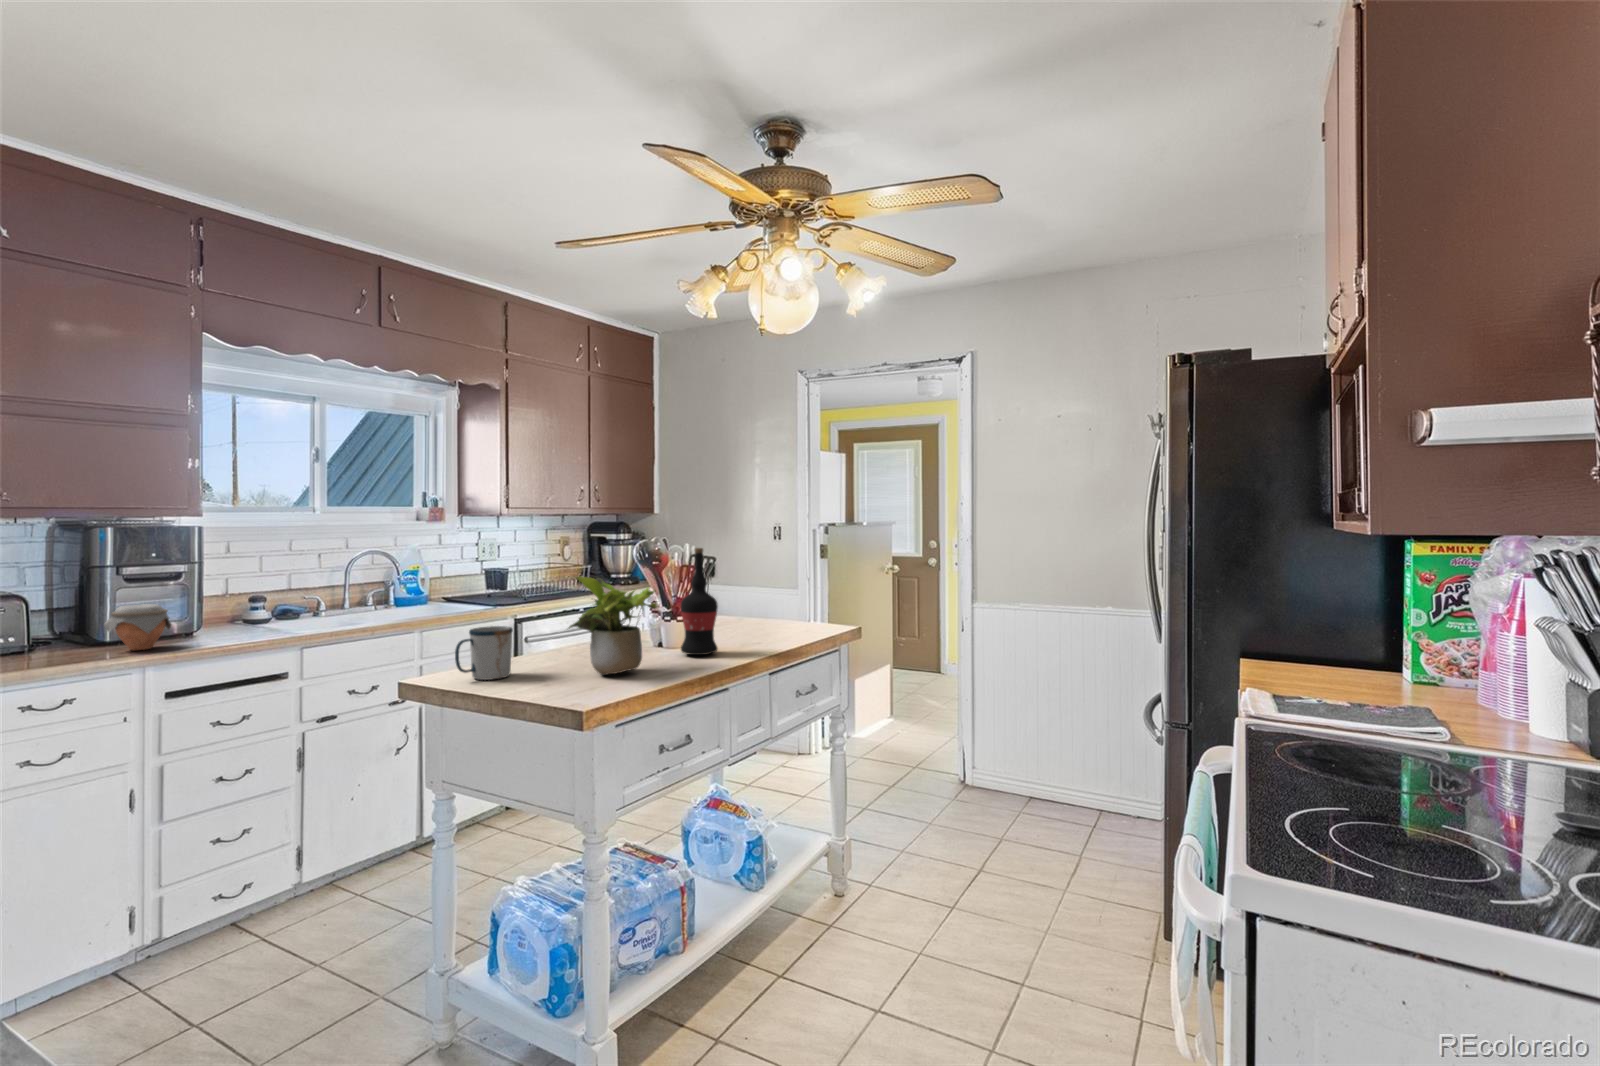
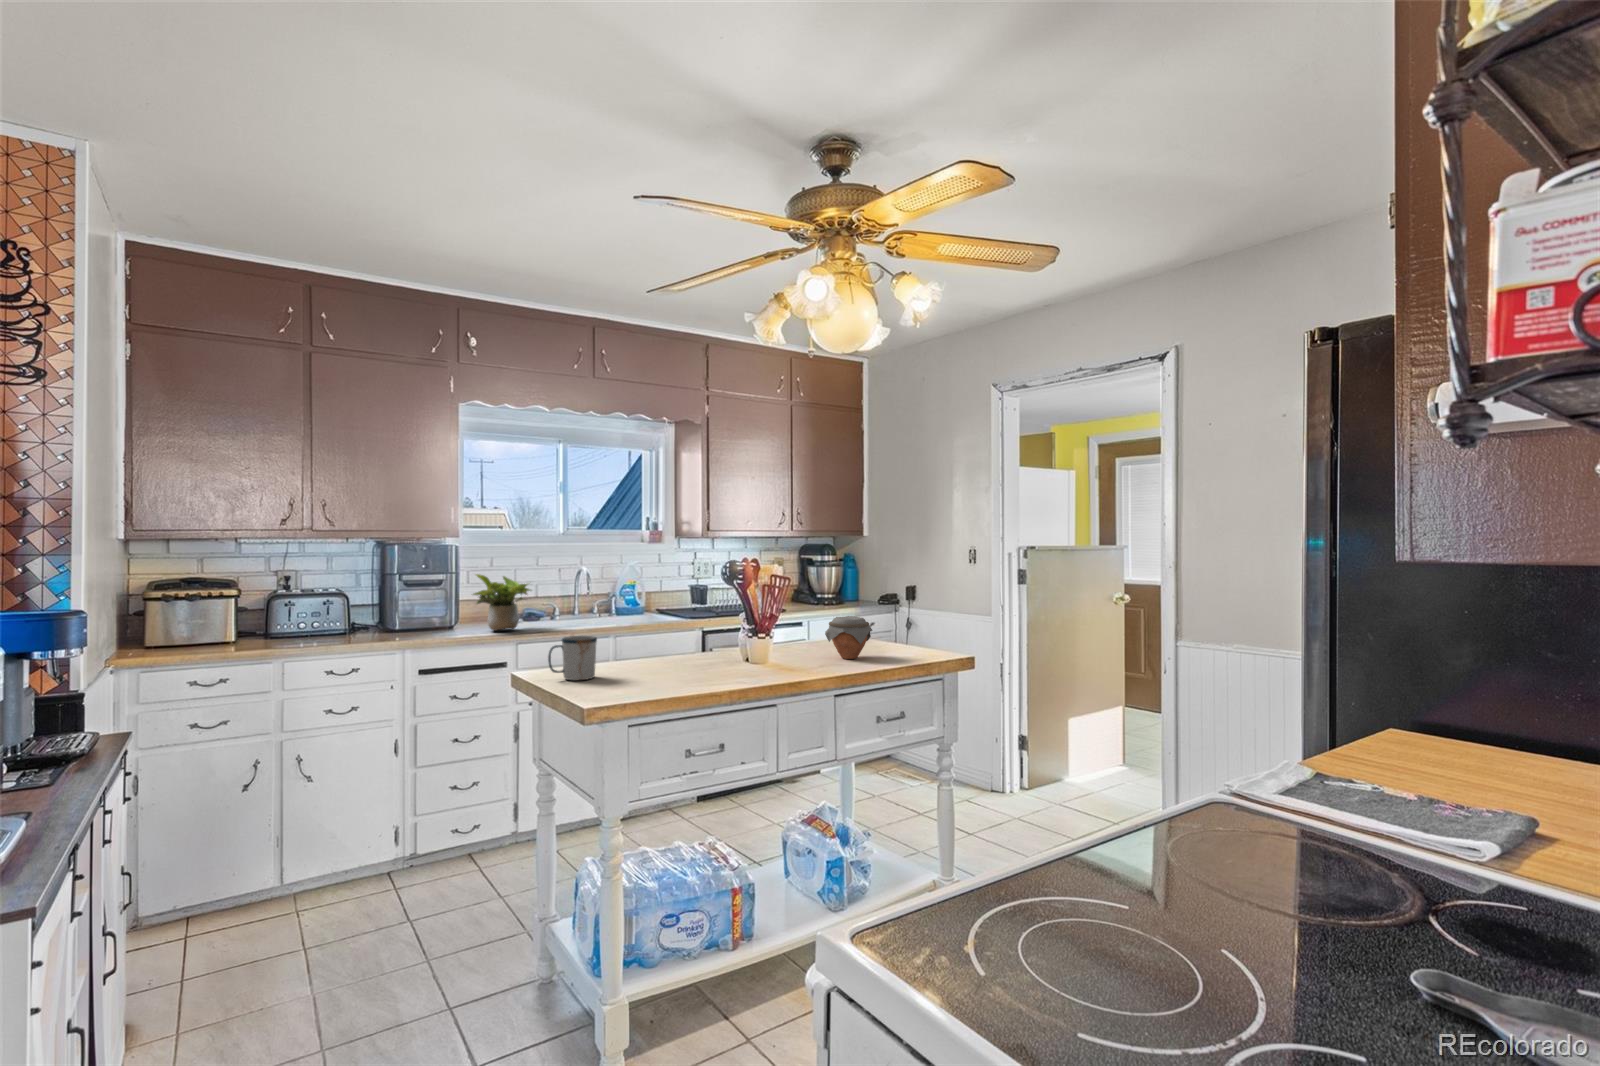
wine bottle: present [681,548,718,655] -> none [749,573,783,674]
potted plant: present [569,577,657,675] -> present [473,574,531,631]
jar: present [104,604,171,650] -> present [825,616,872,659]

